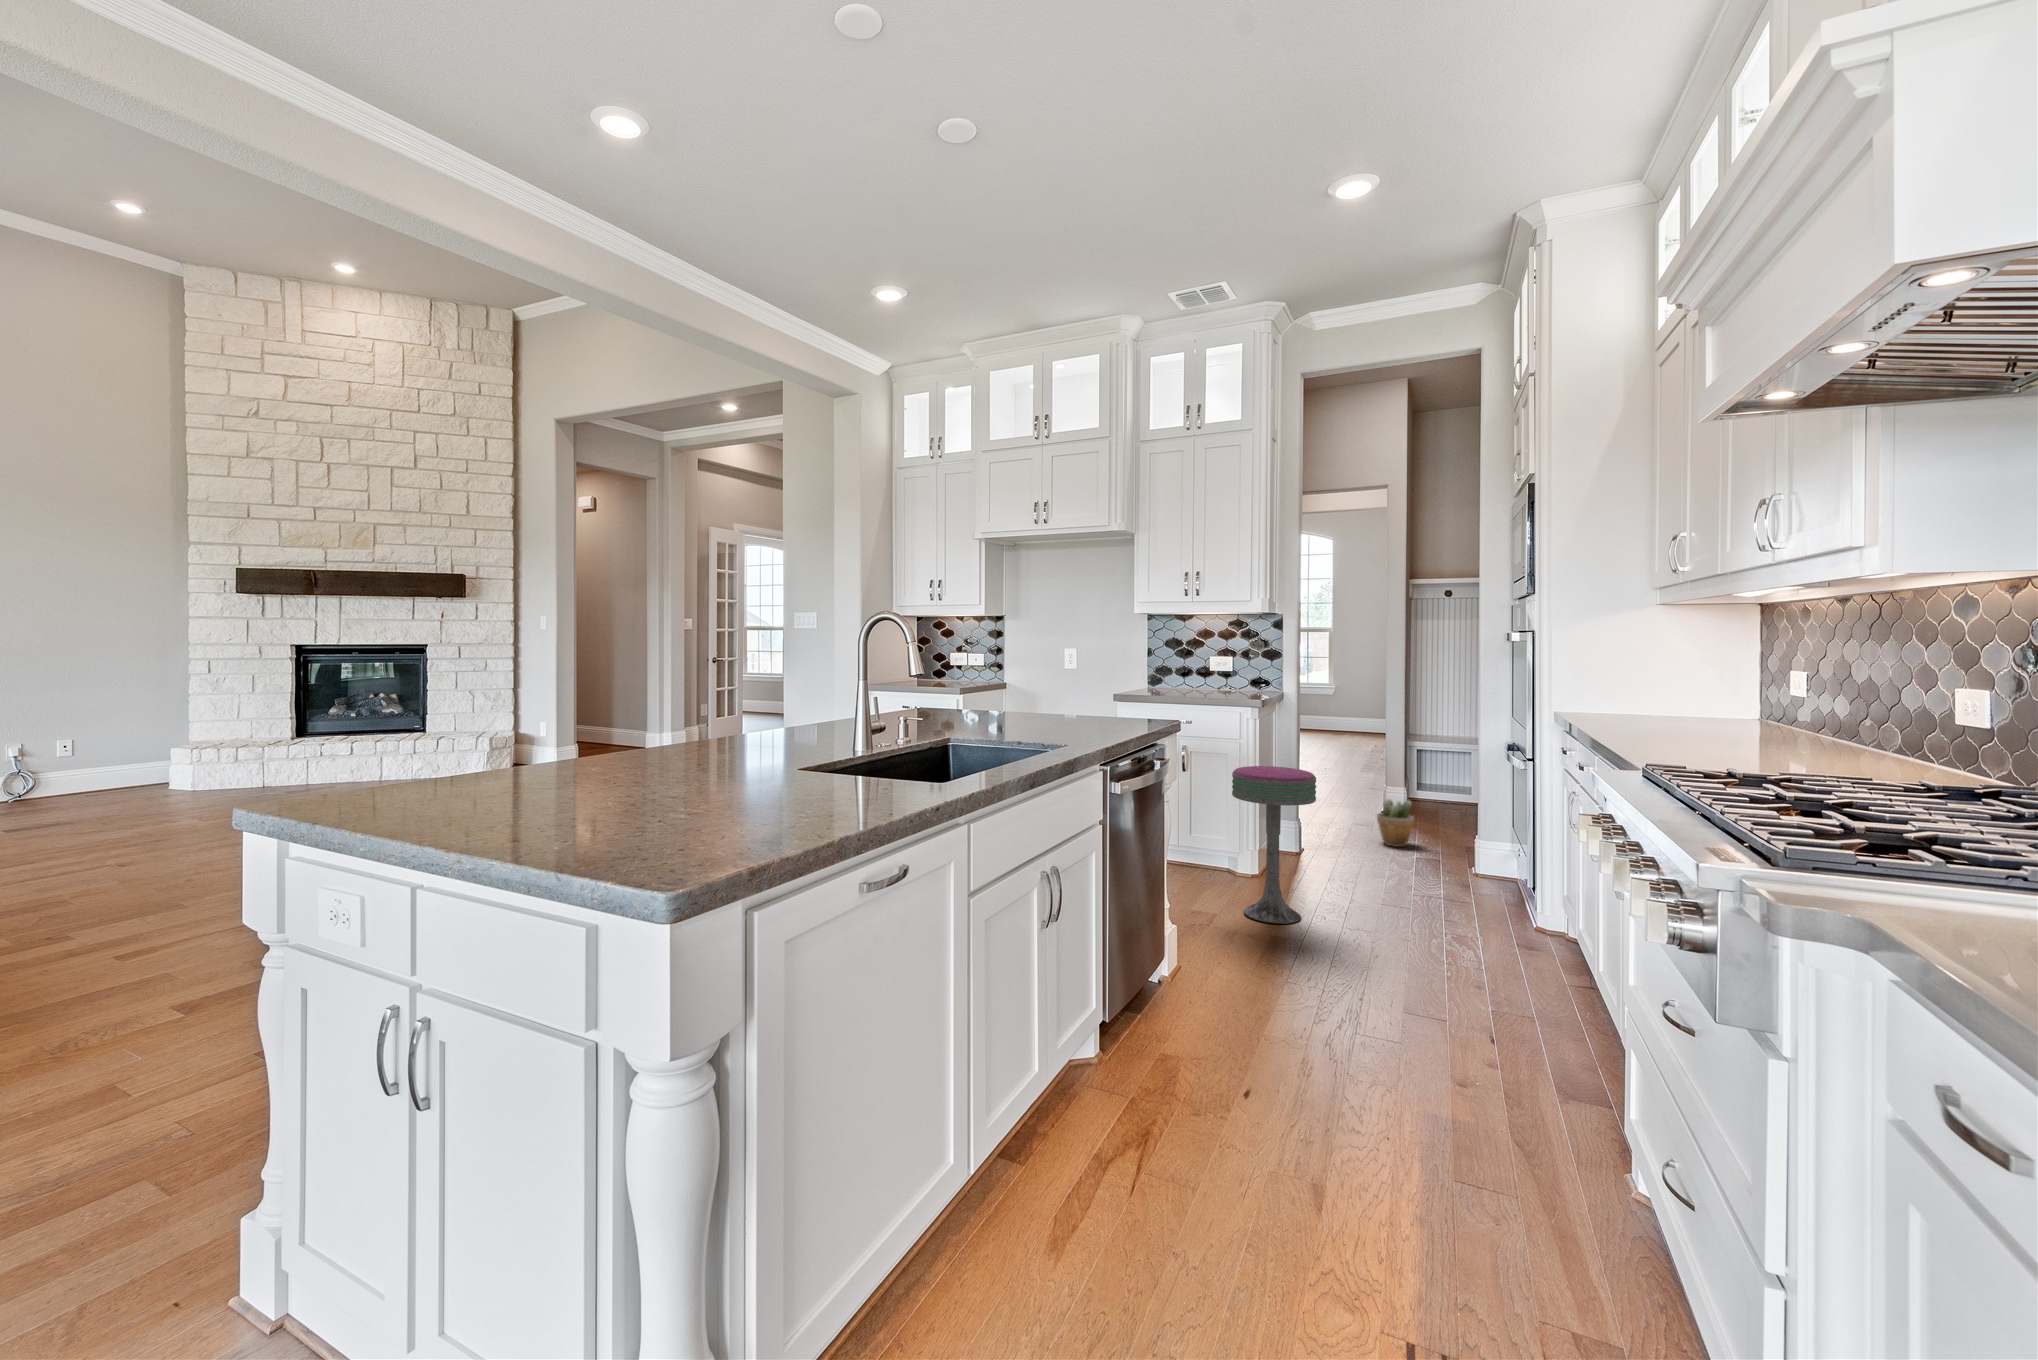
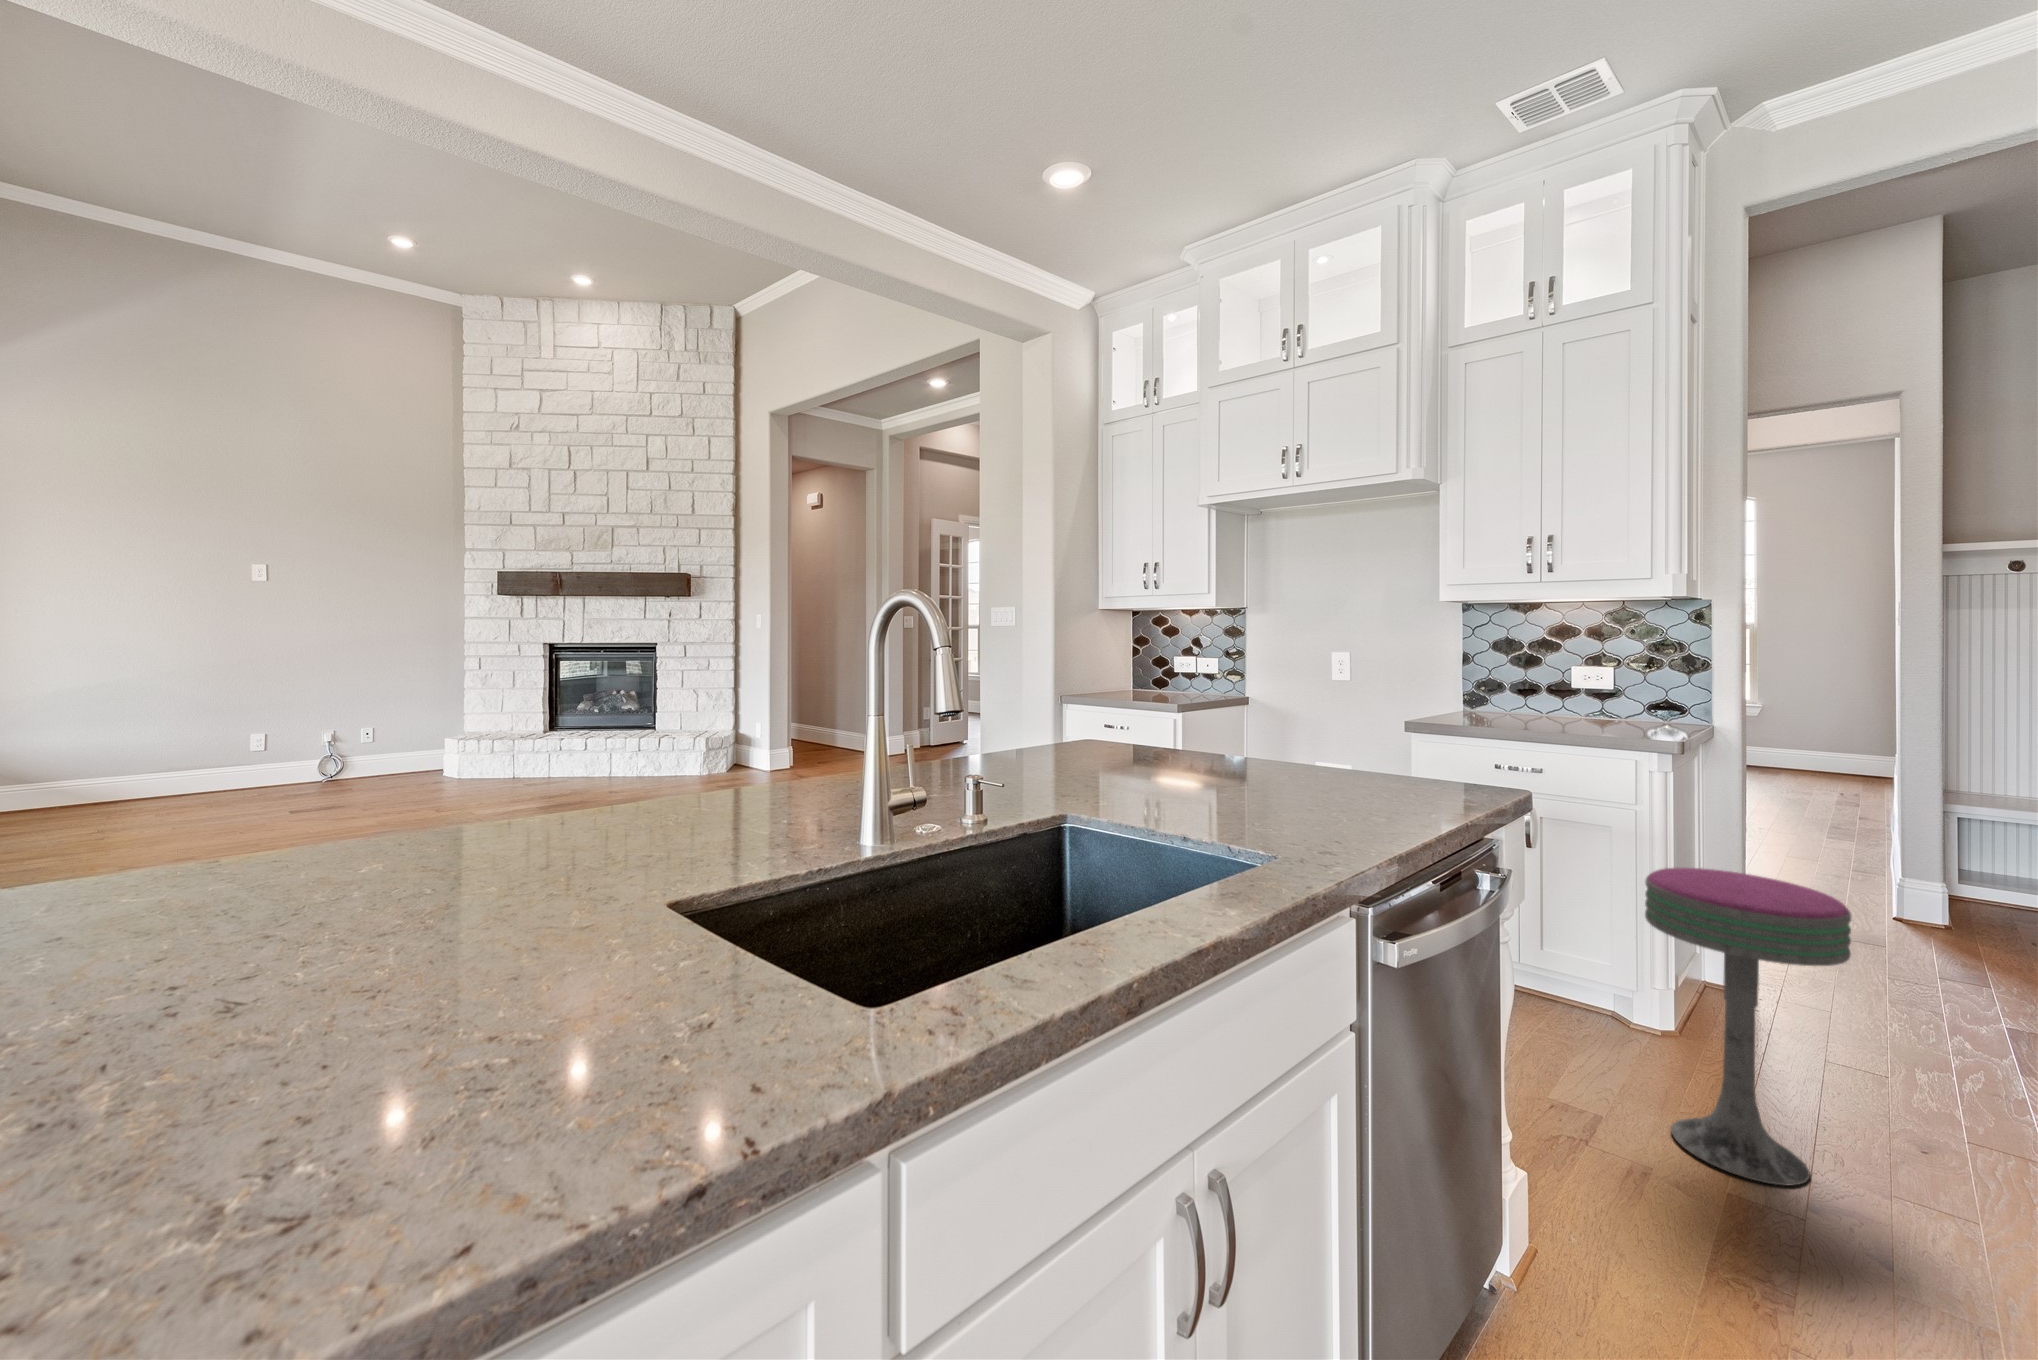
potted plant: present [1377,799,1414,847] -> none [1905,911,1998,999]

